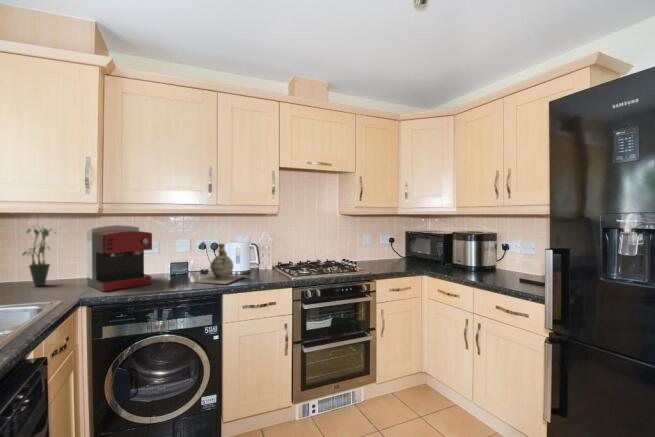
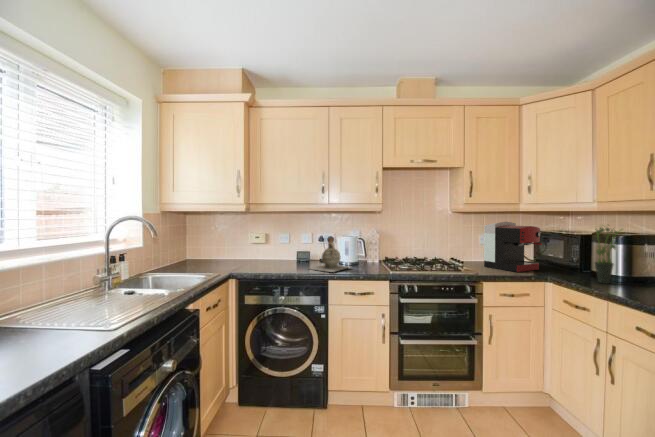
coffee maker: present [87,225,152,292] -> present [484,222,542,272]
potted plant: present [22,227,51,286] -> present [595,227,618,284]

